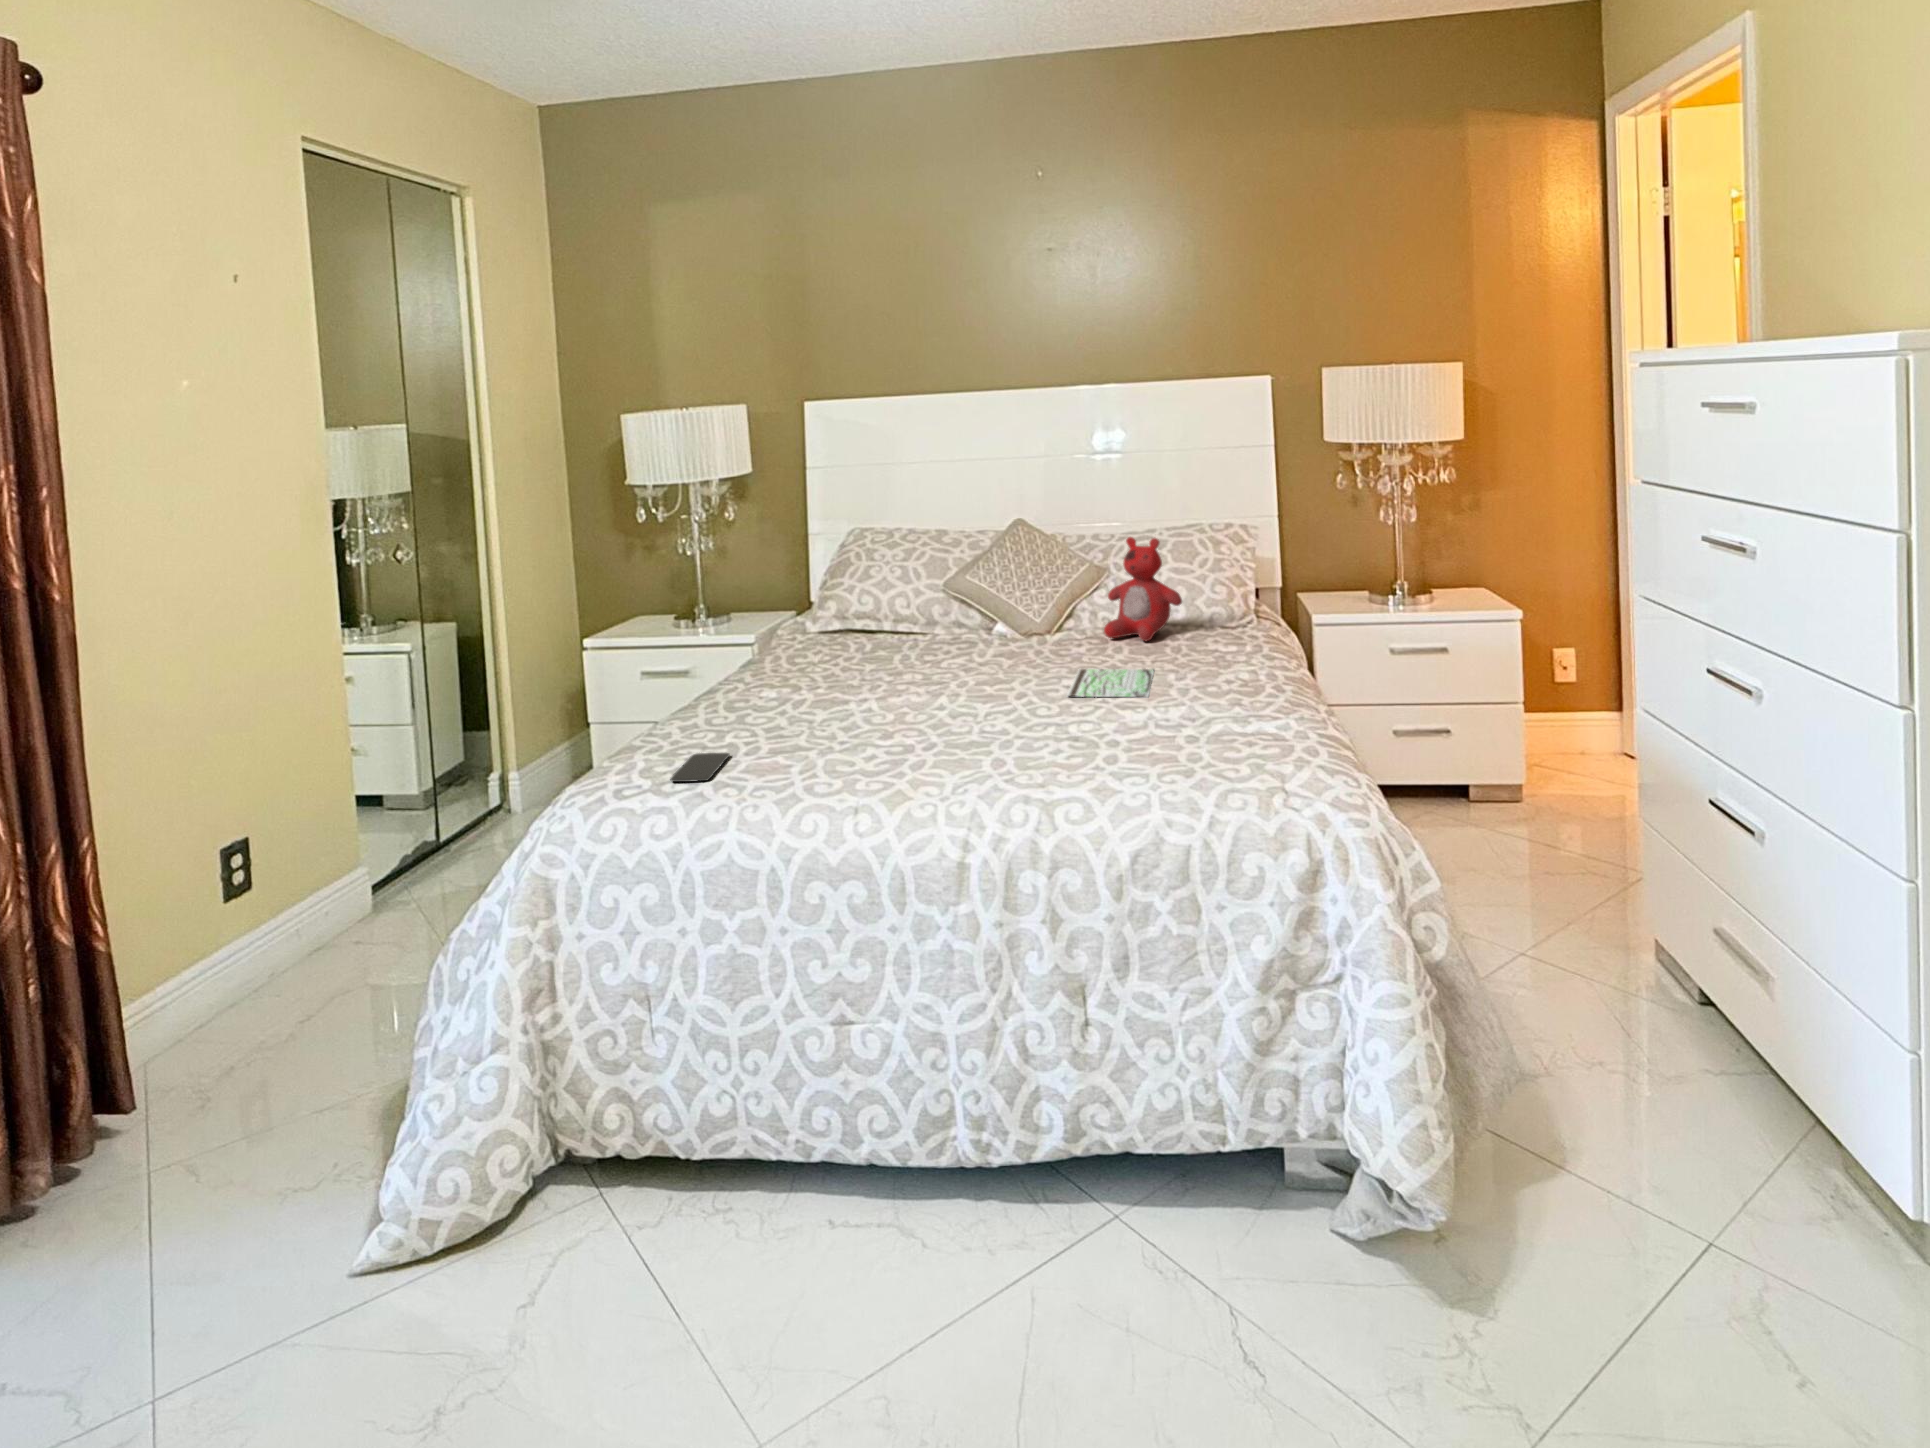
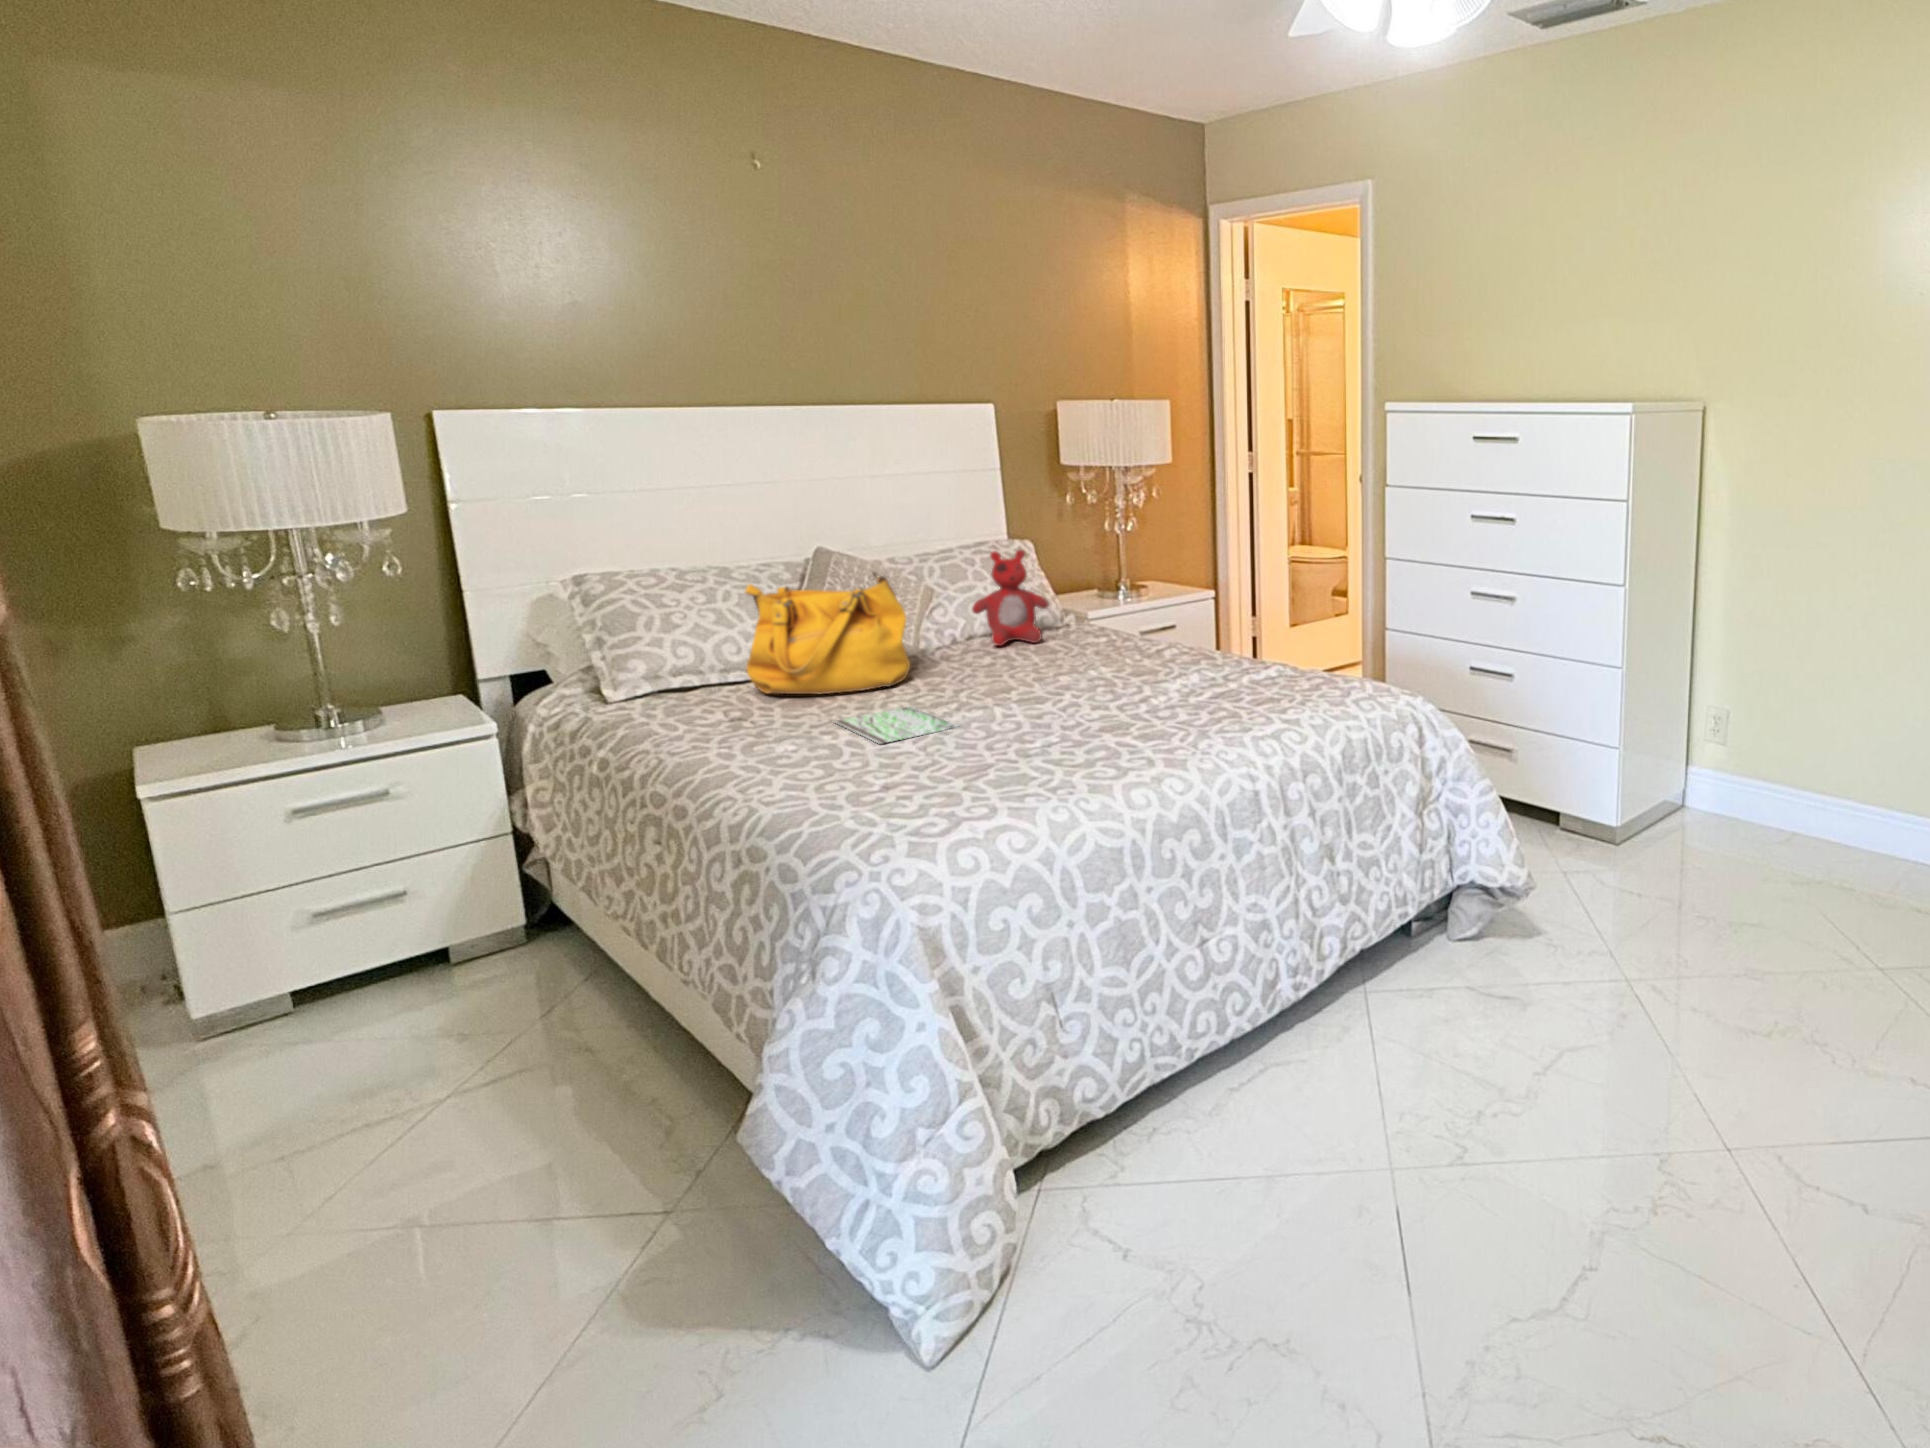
handbag: none [861,545,990,658] -> present [745,572,910,694]
book: present [1067,669,1154,697] -> present [835,706,959,744]
smartphone: present [670,753,730,782] -> none [912,784,994,812]

